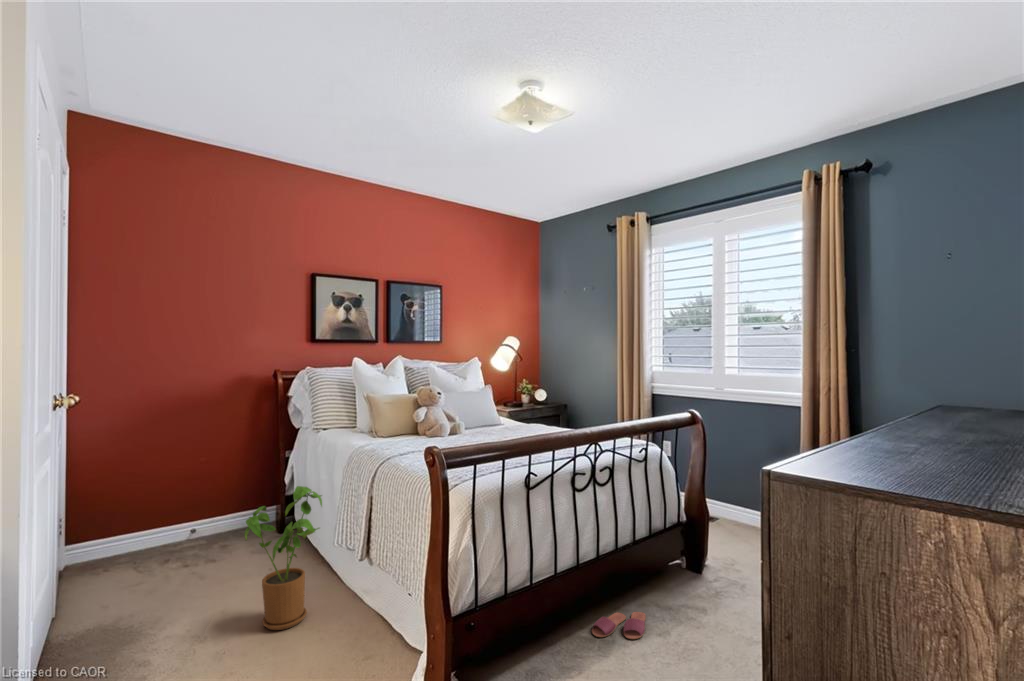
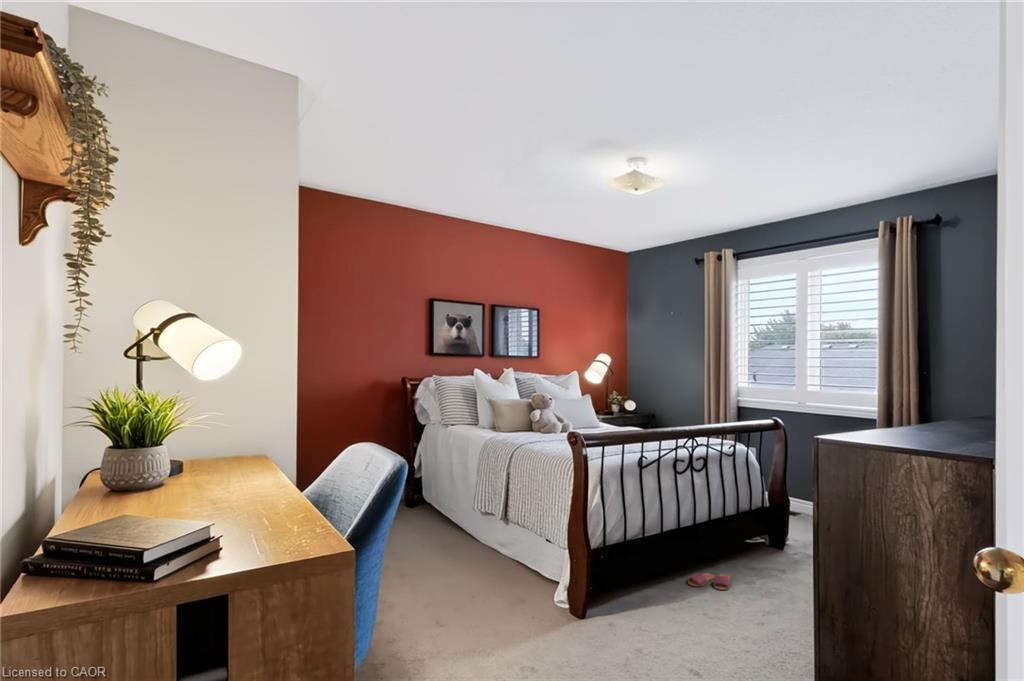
house plant: present [245,486,322,630] -> none [422,456,478,561]

